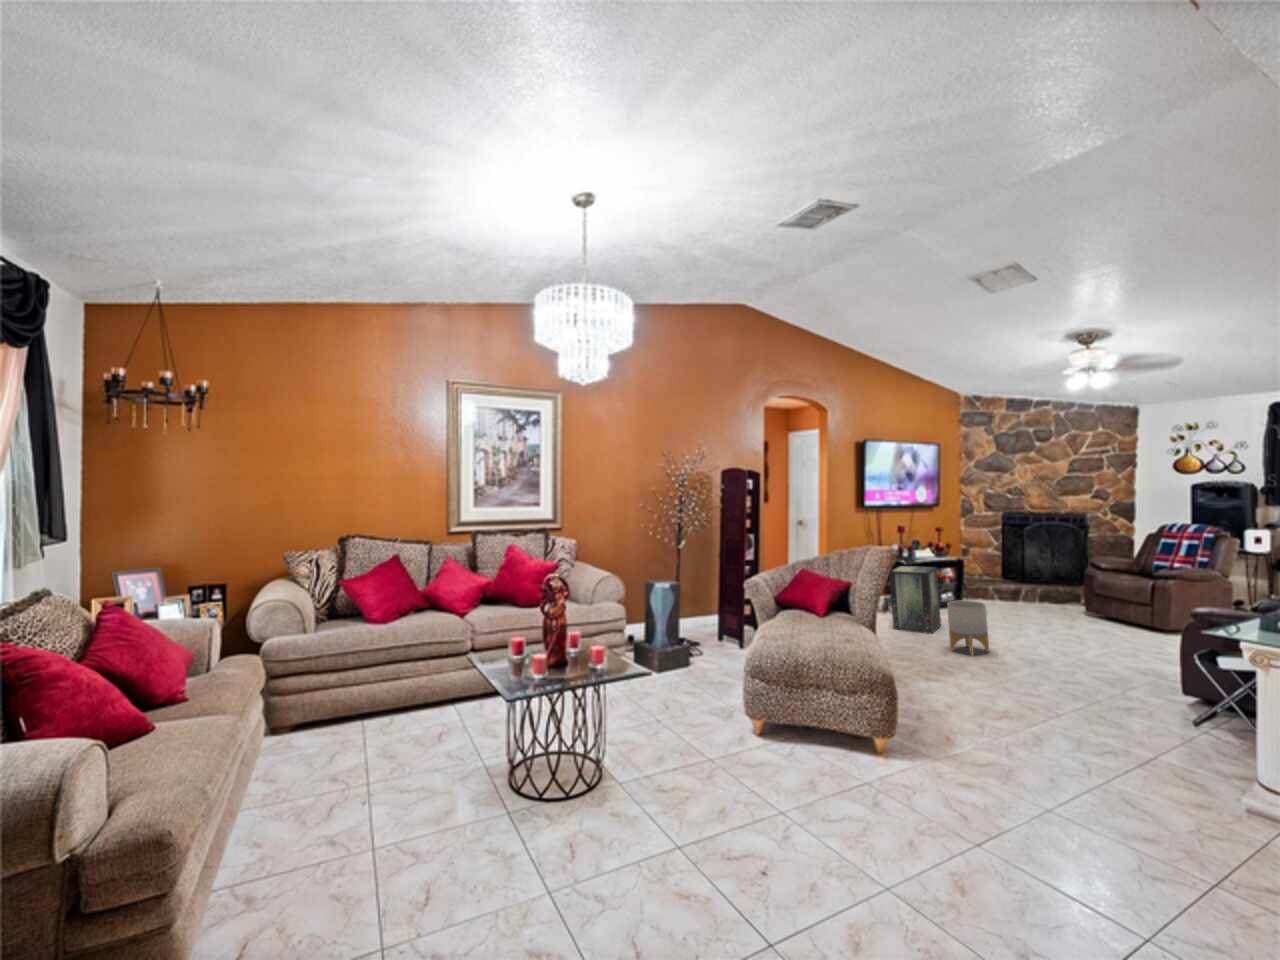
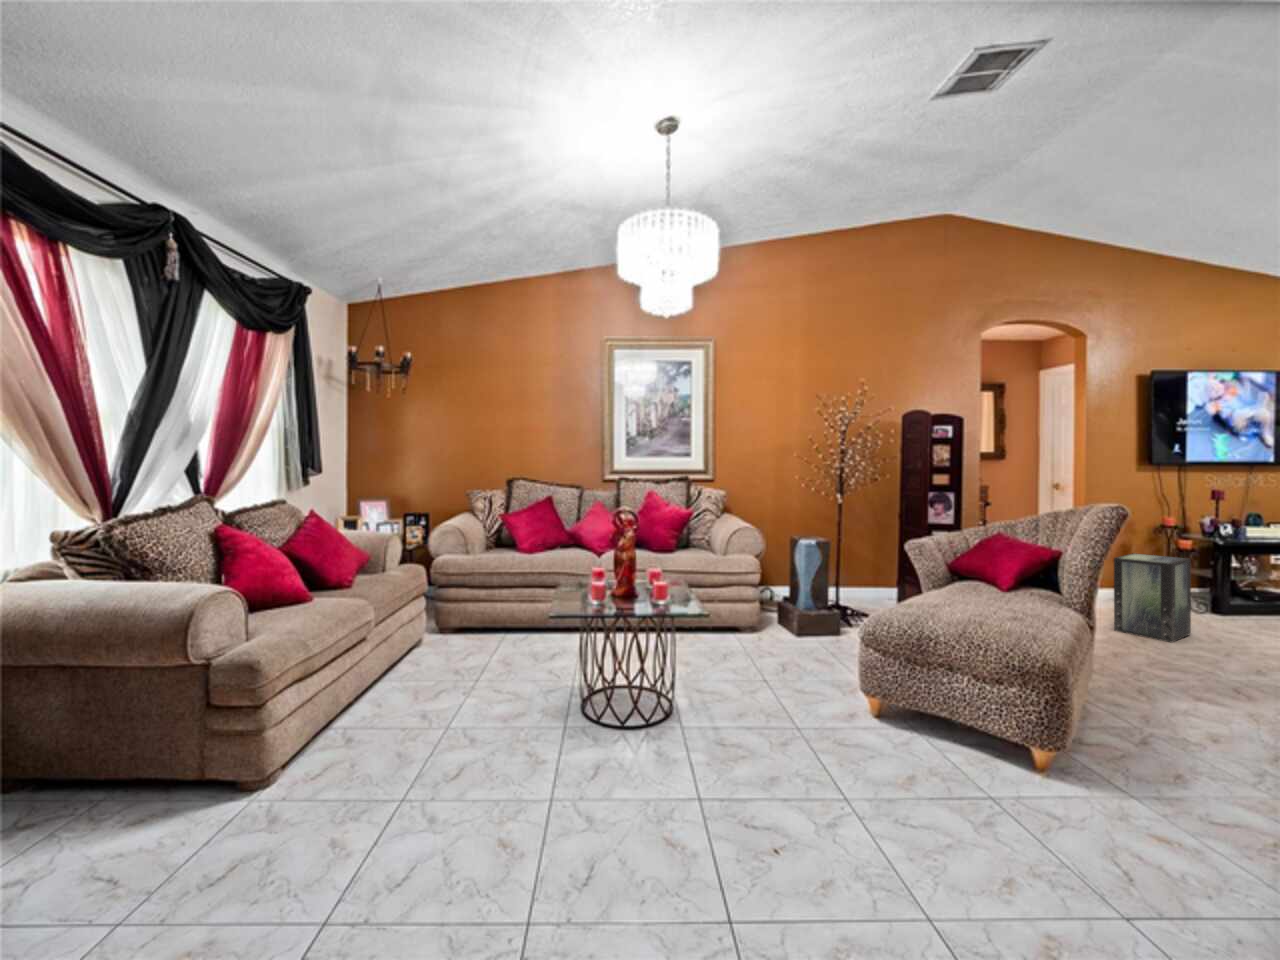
planter: present [947,601,989,656] -> none [1192,602,1256,676]

